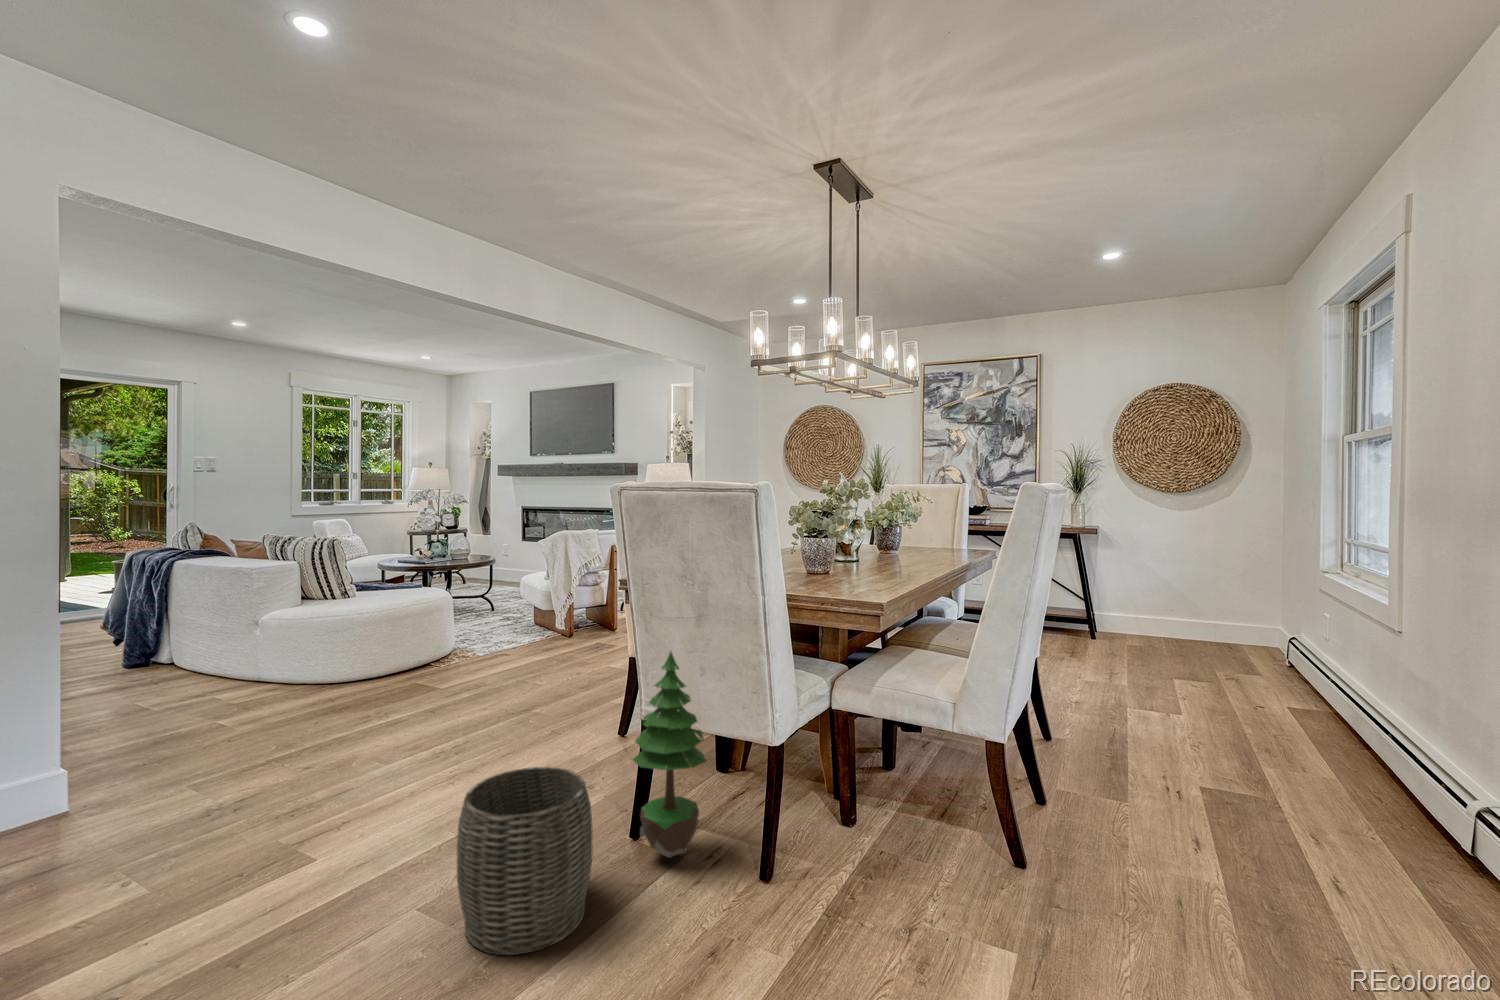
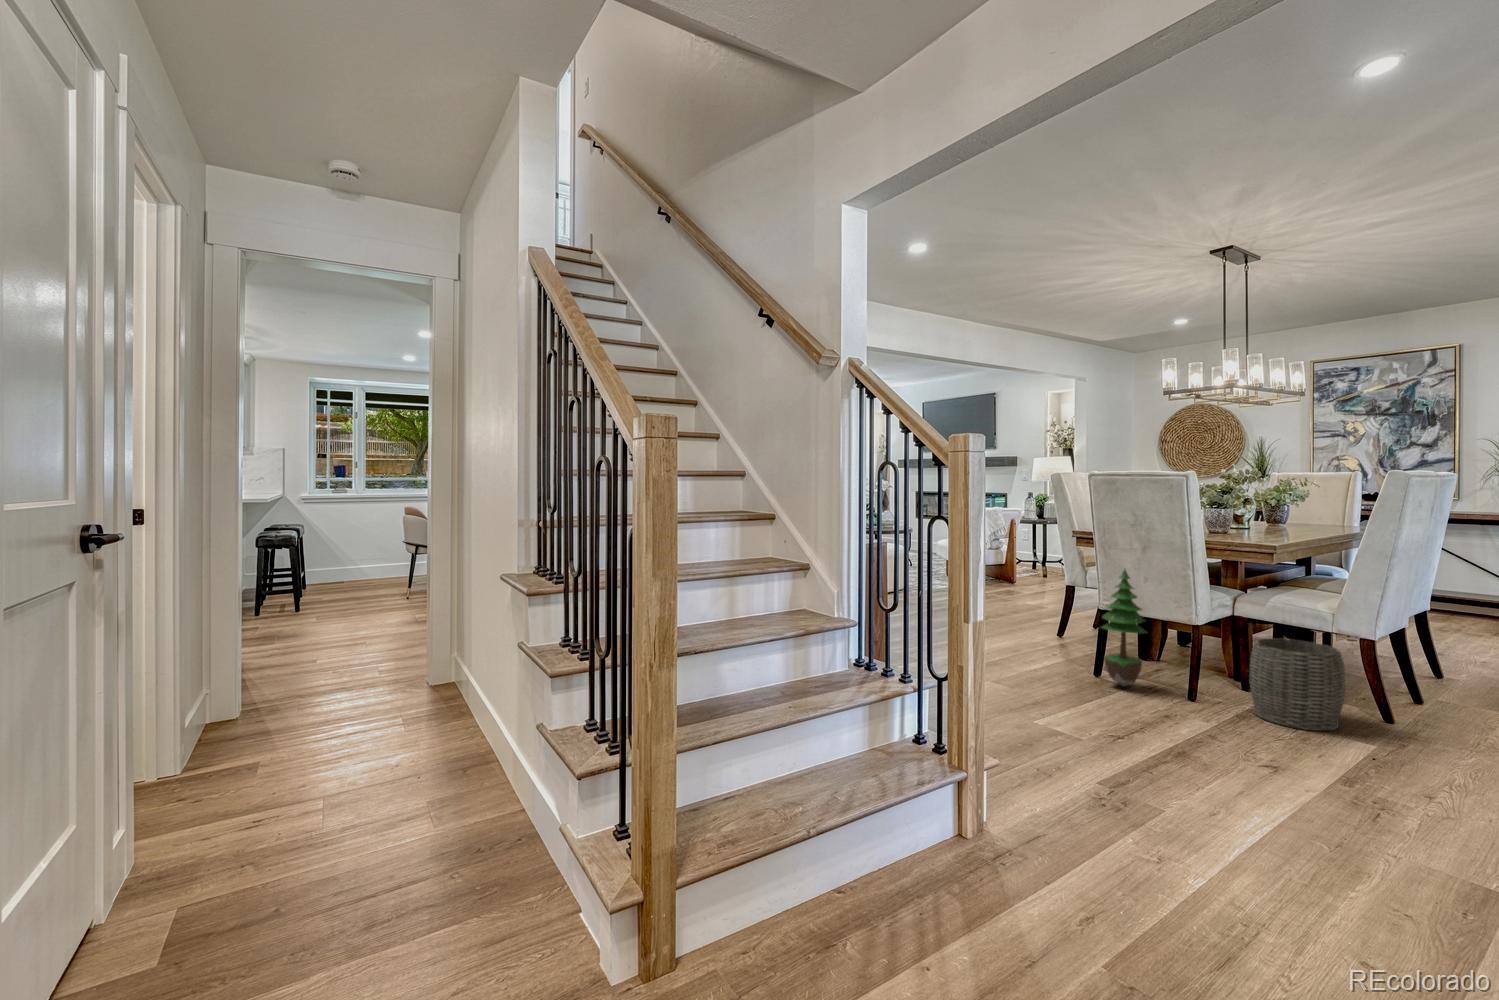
woven basket: present [457,767,593,955] -> present [1249,638,1345,731]

